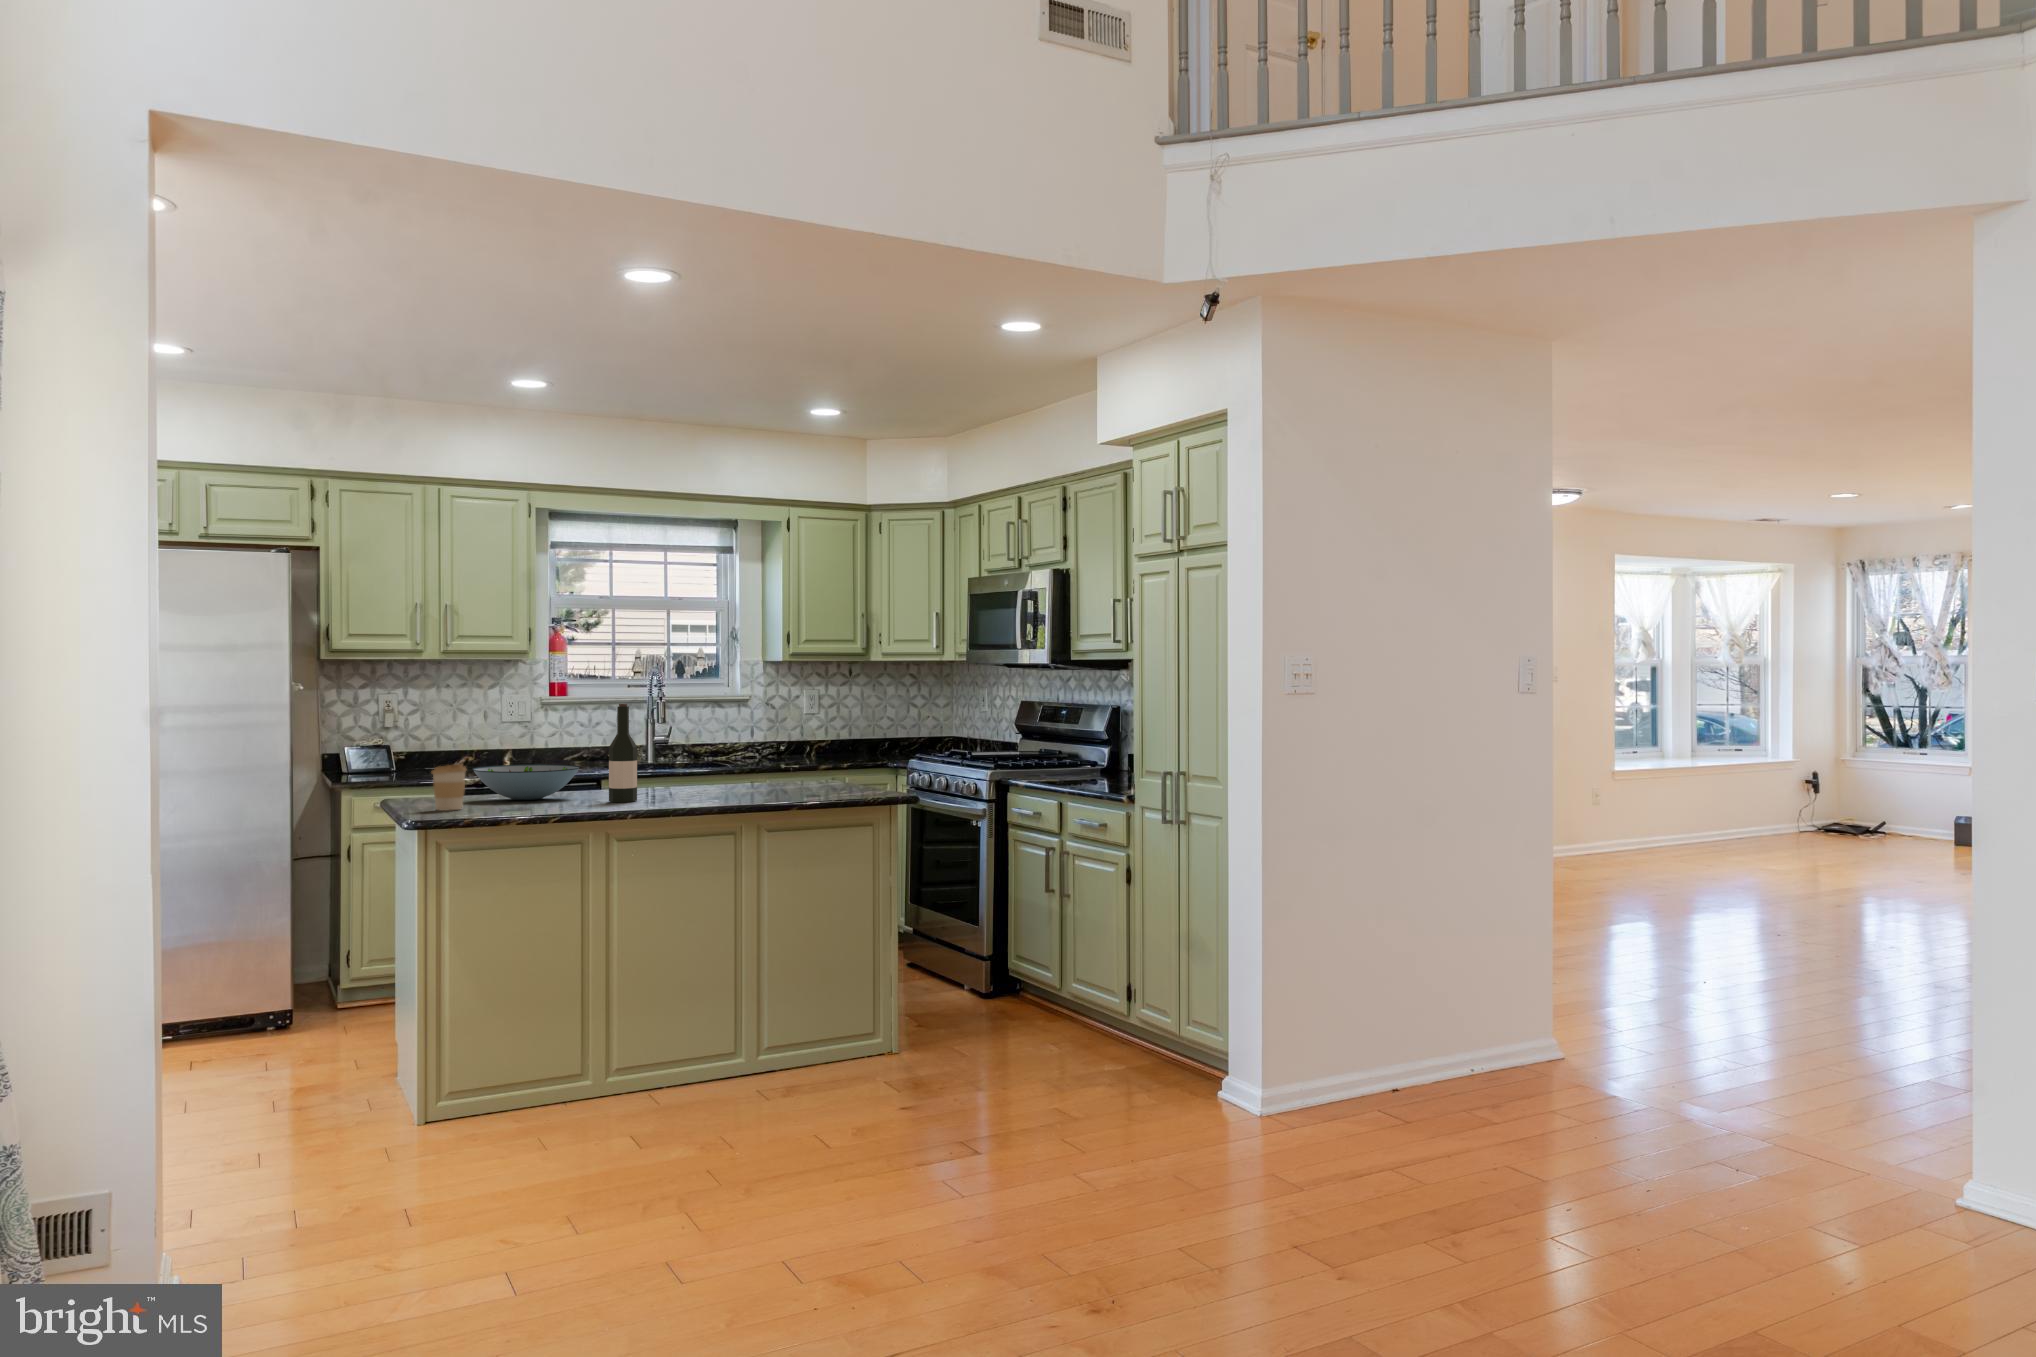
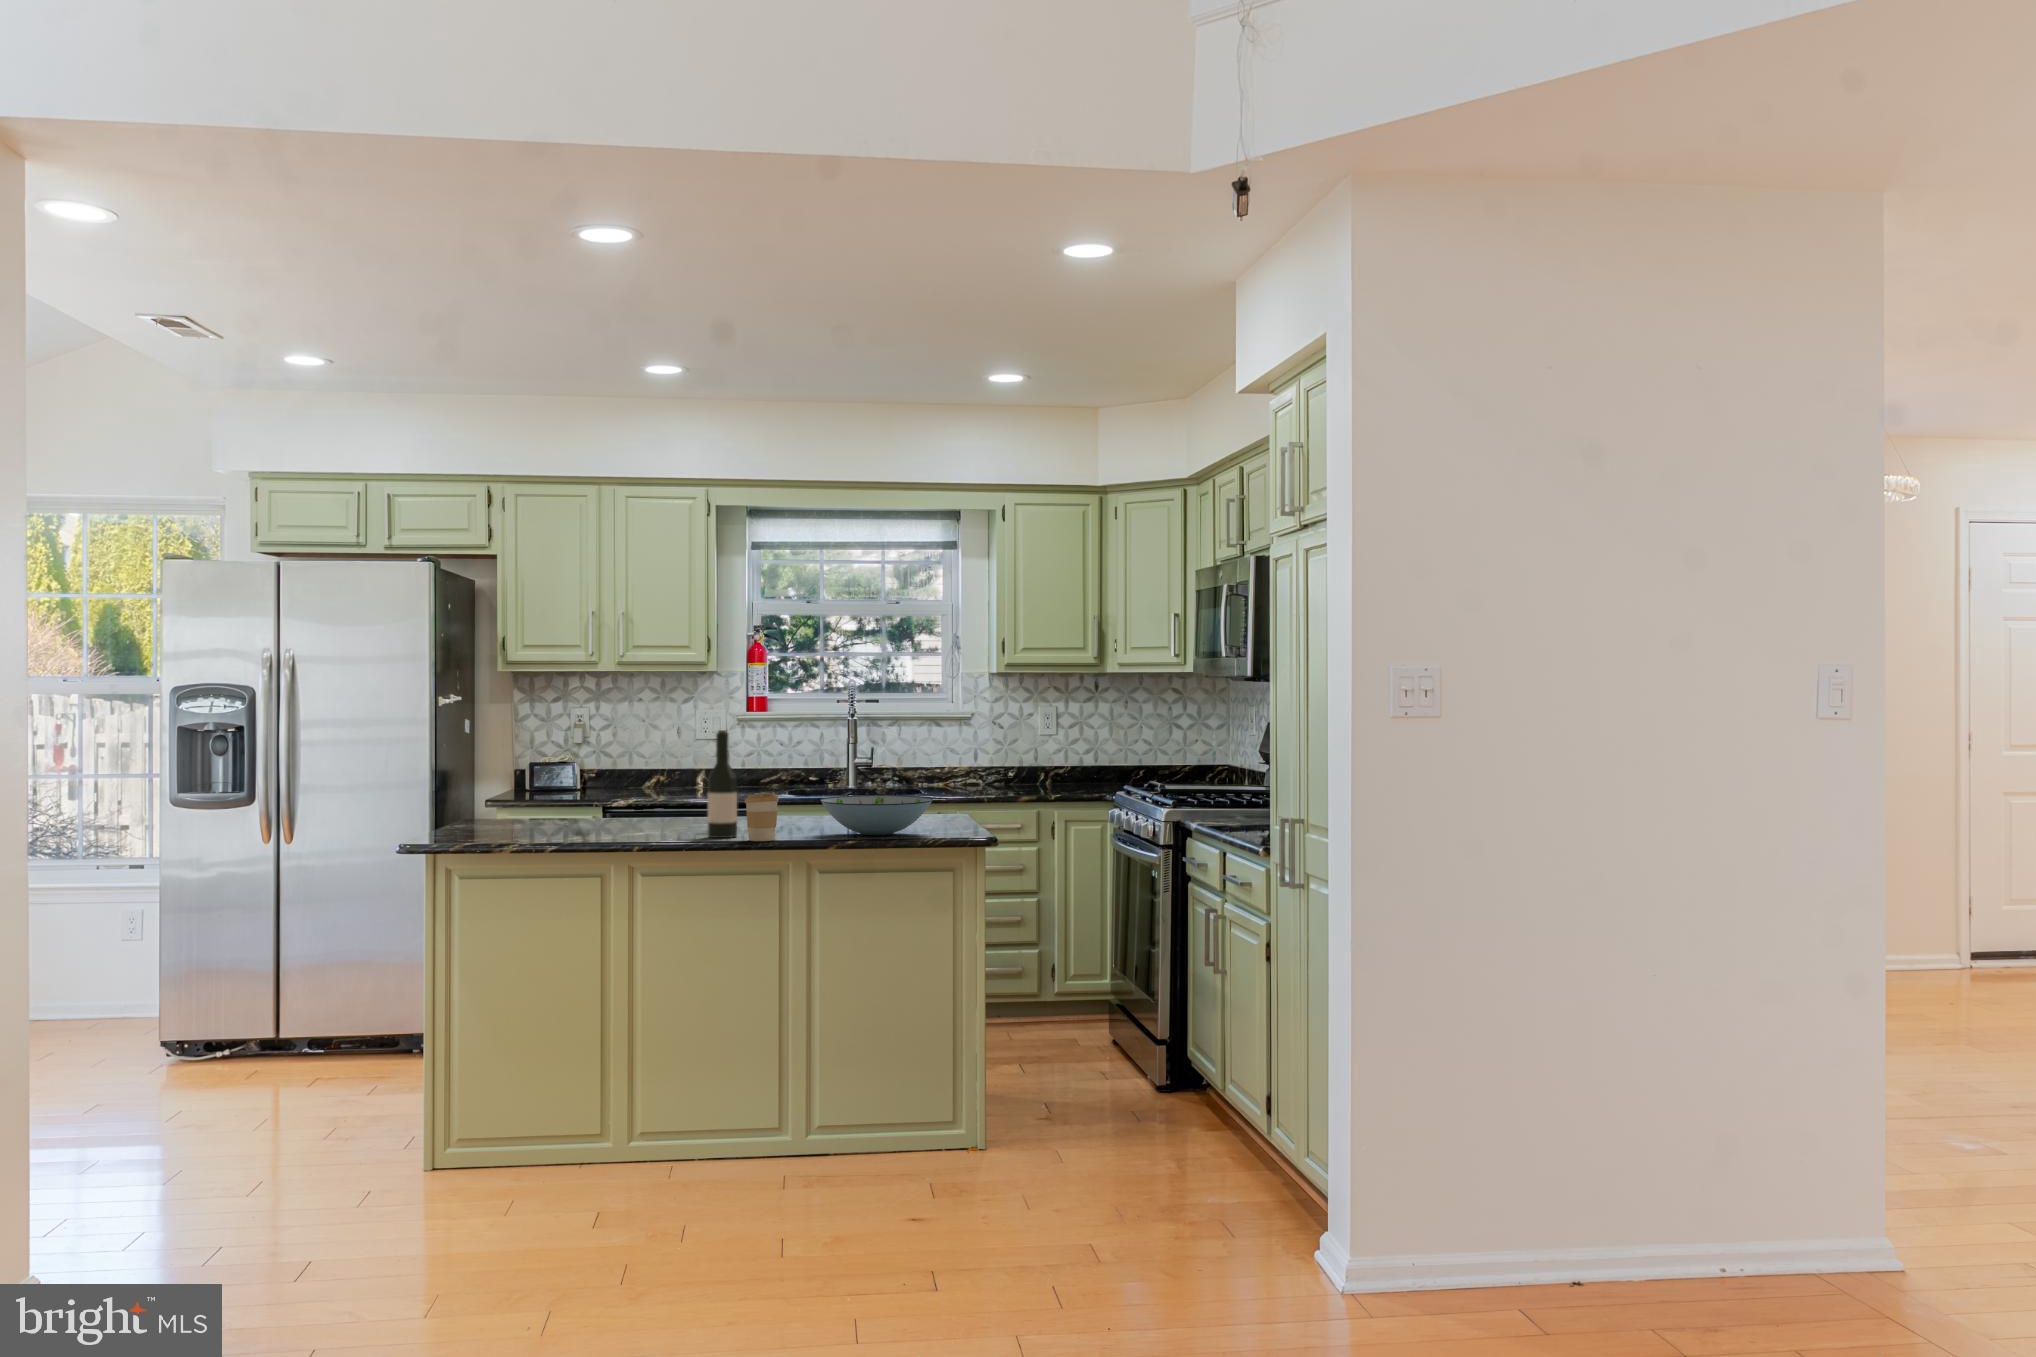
coffee cup: present [432,764,466,811] -> present [745,792,779,841]
decorative bowl: present [473,764,580,800] -> present [820,795,933,835]

